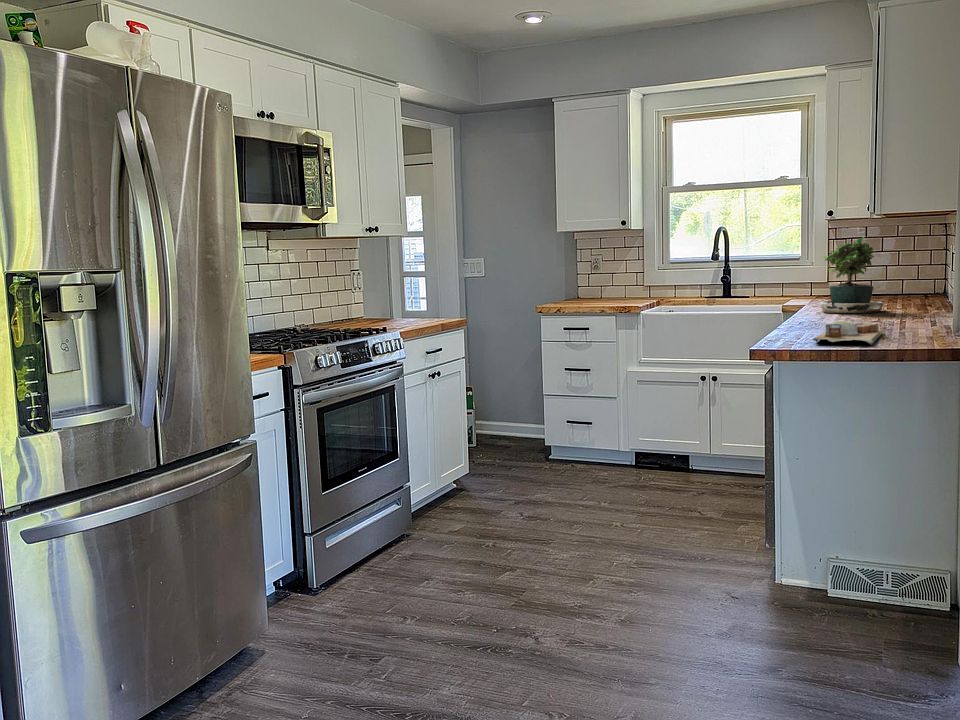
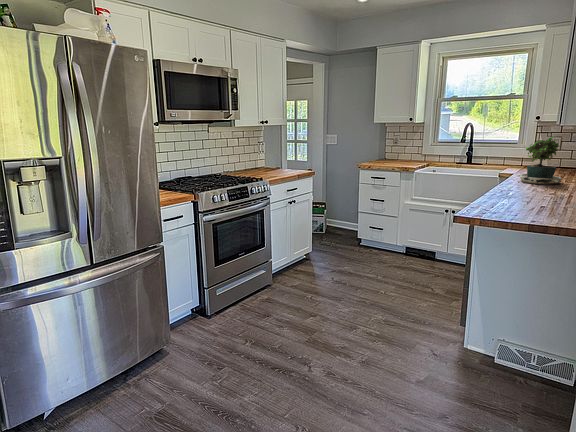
cutting board: present [813,321,882,345] -> none [498,197,551,219]

